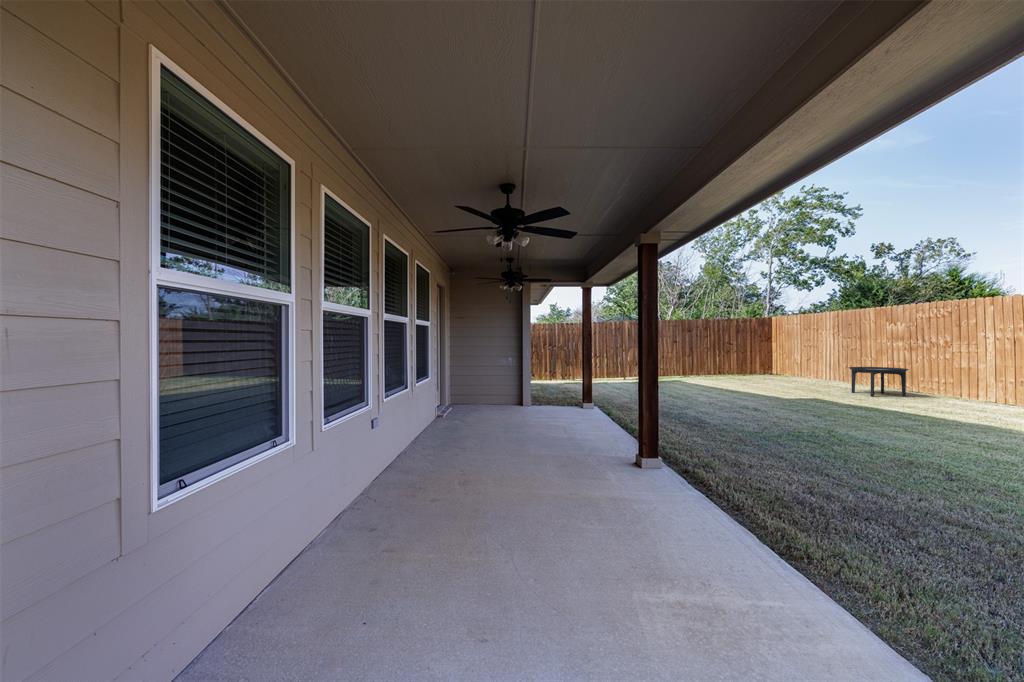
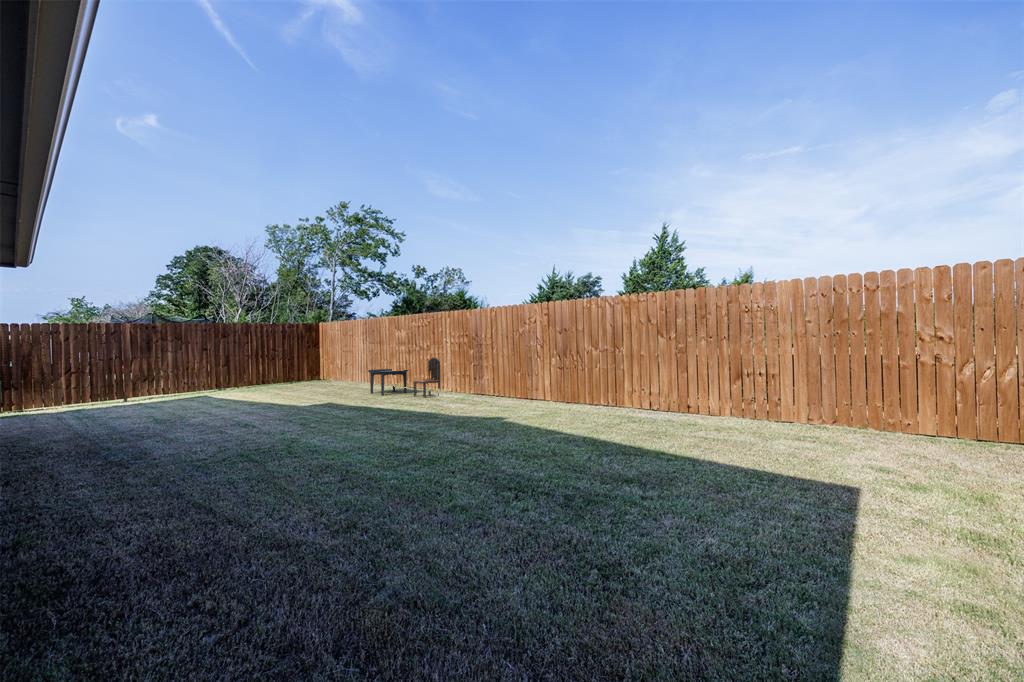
dining chair: none [924,356,971,405] -> present [414,358,440,398]

